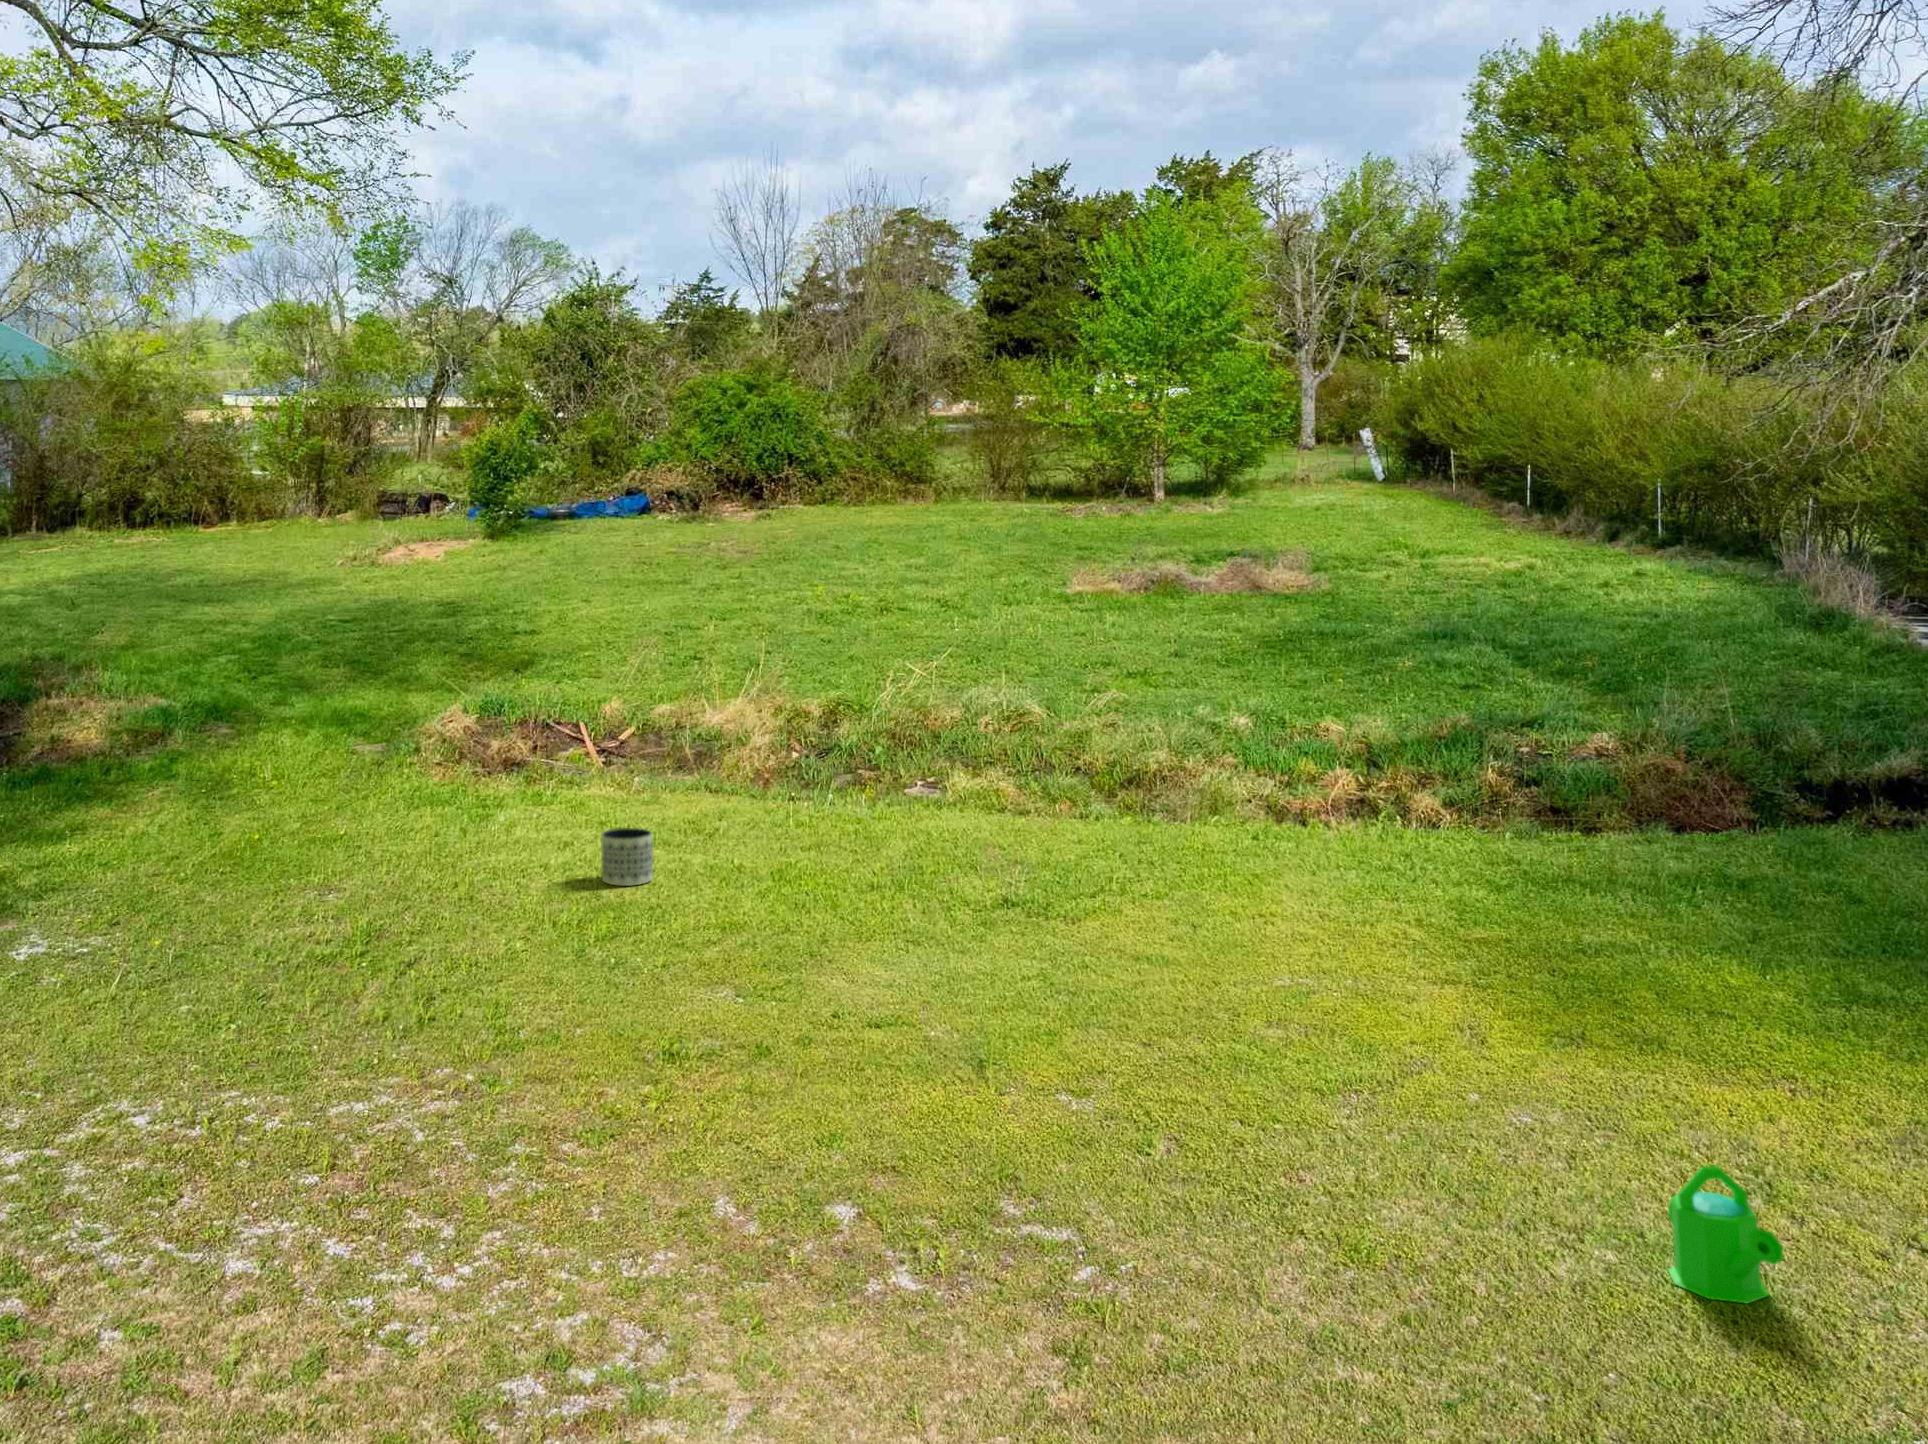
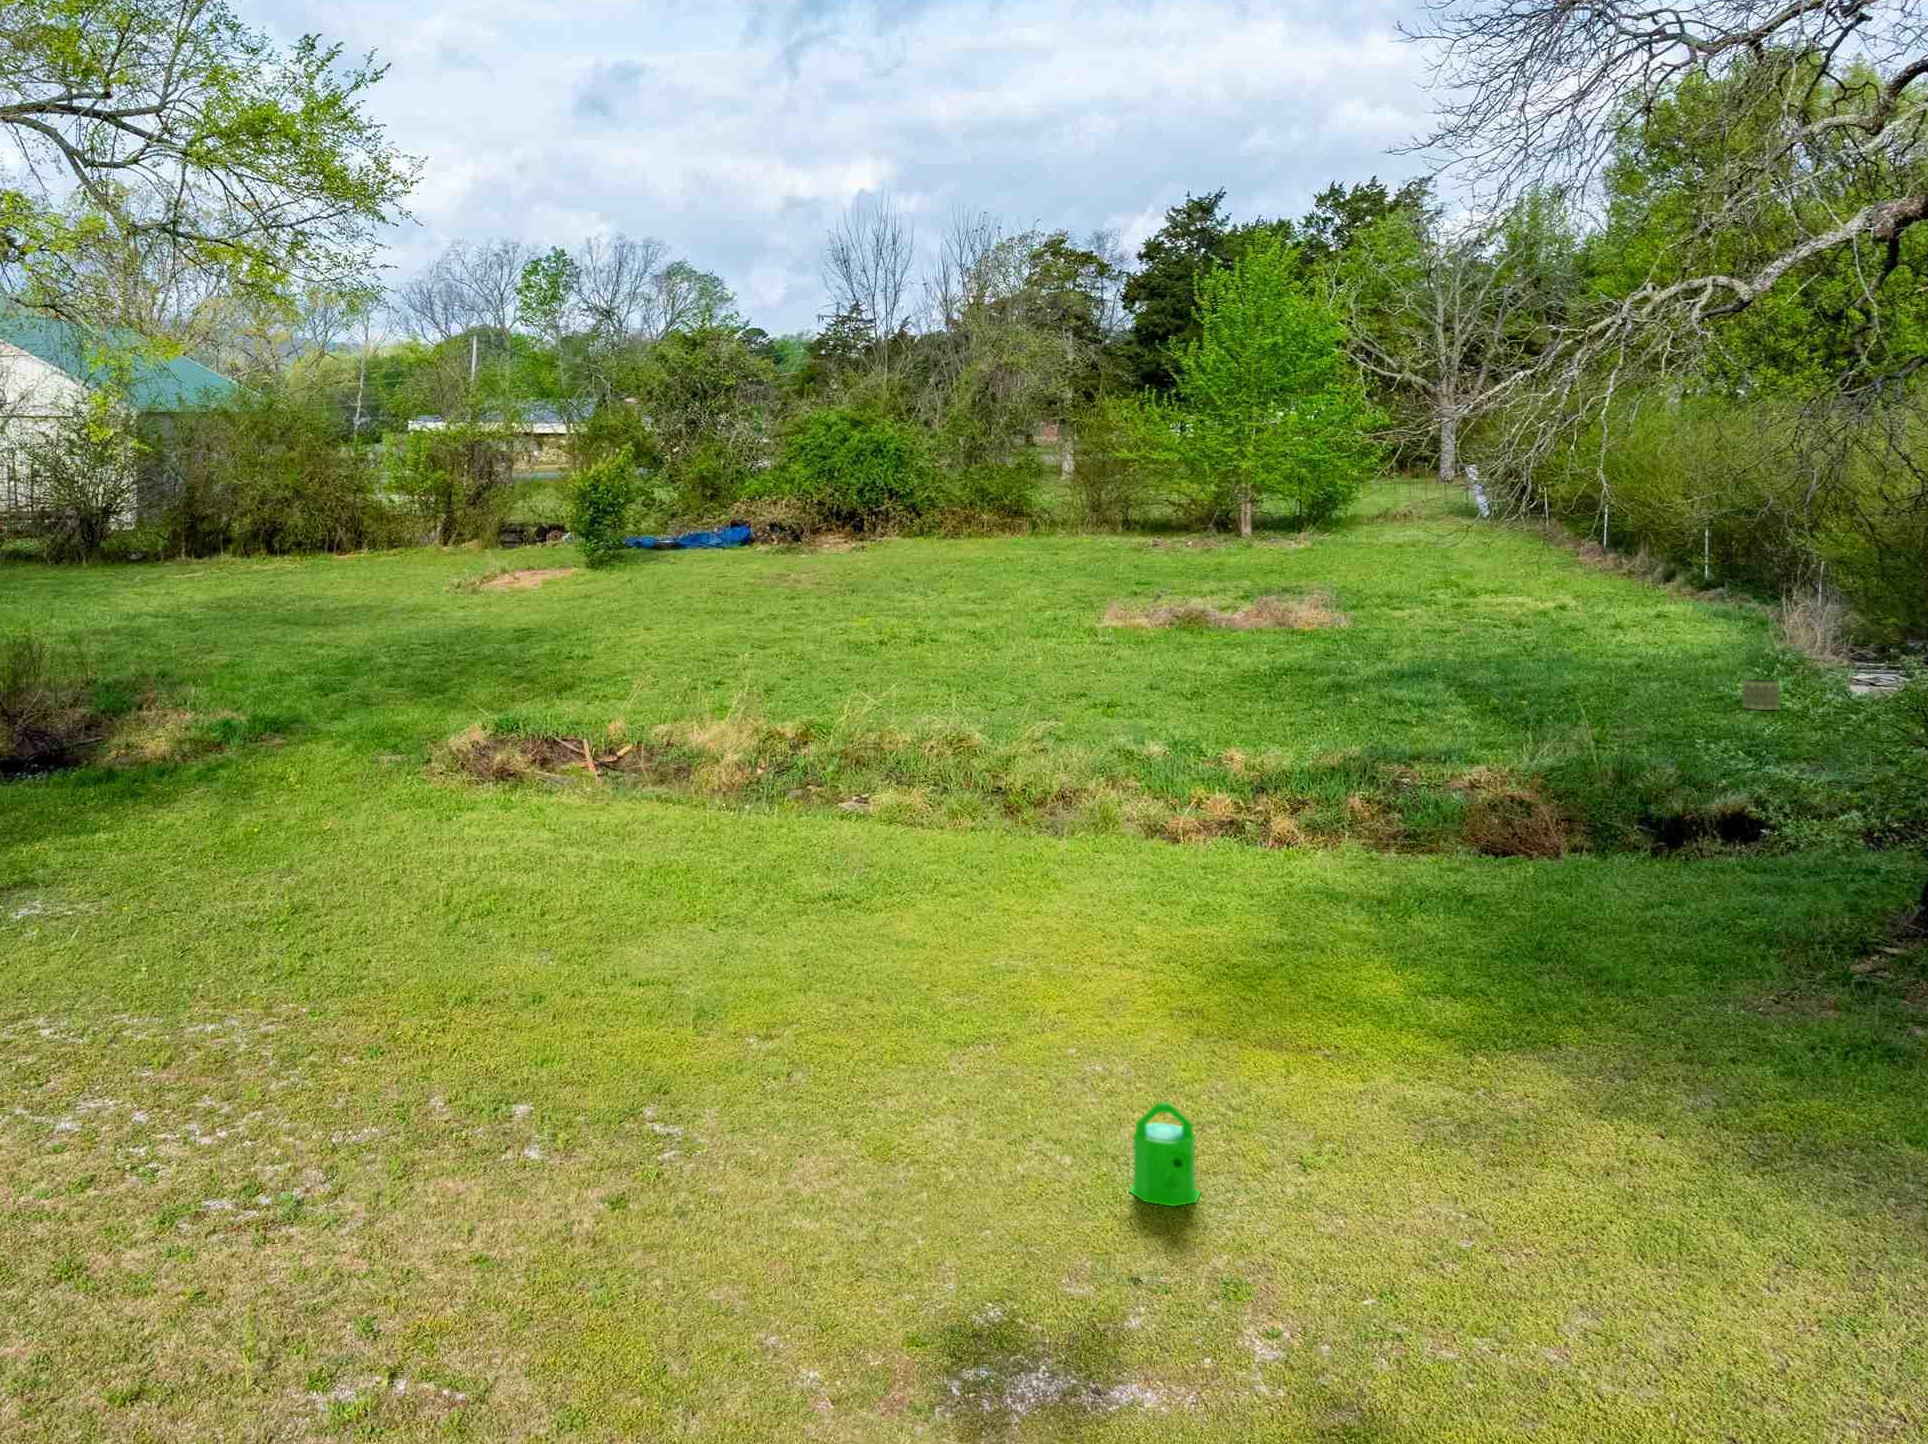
planter: present [601,828,653,886] -> present [1742,679,1779,710]

